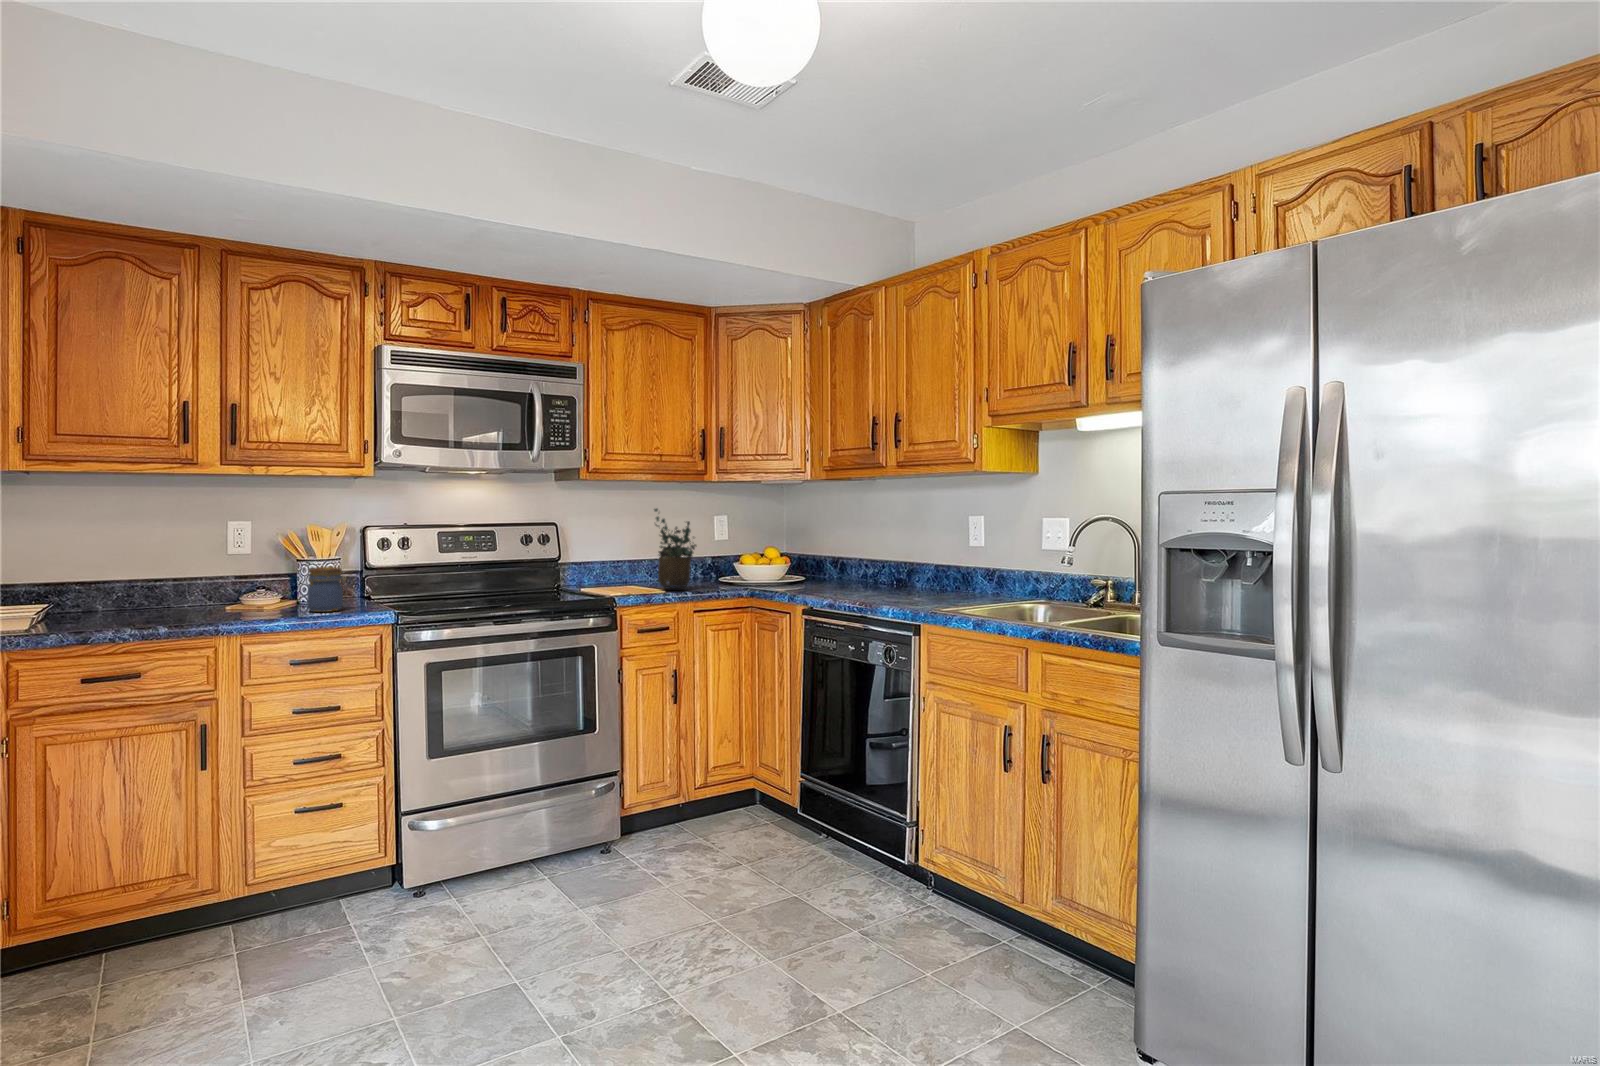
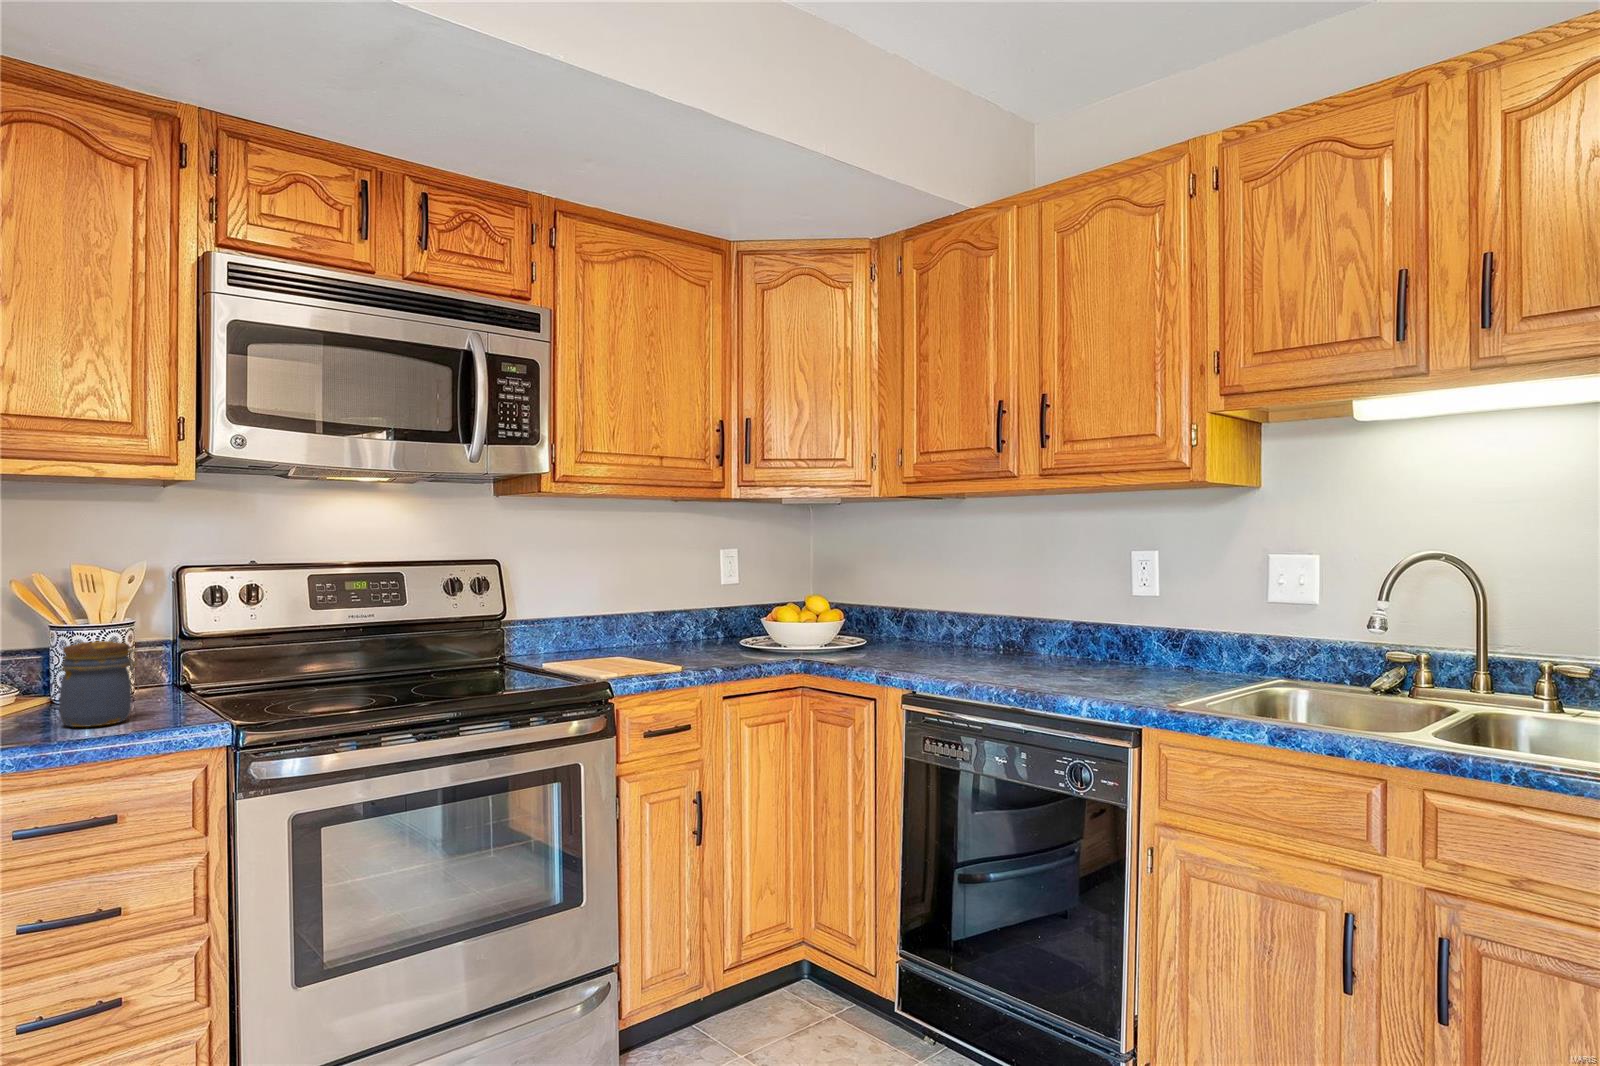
potted plant: present [654,509,696,589] -> none [651,536,720,661]

